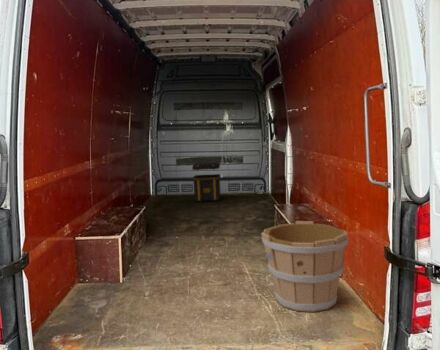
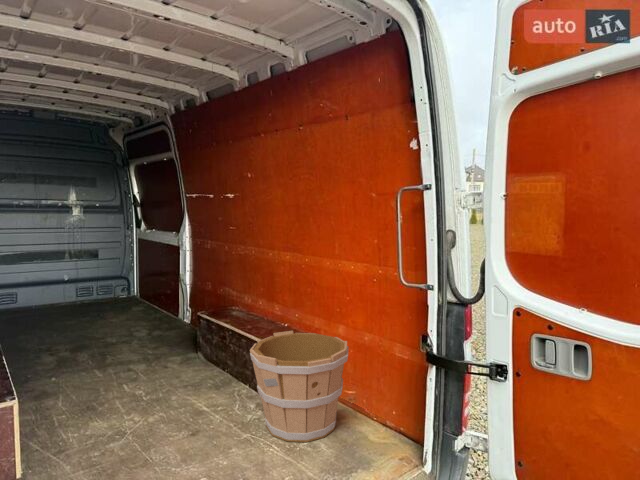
toolbox: present [192,162,220,202] -> none [20,258,69,318]

